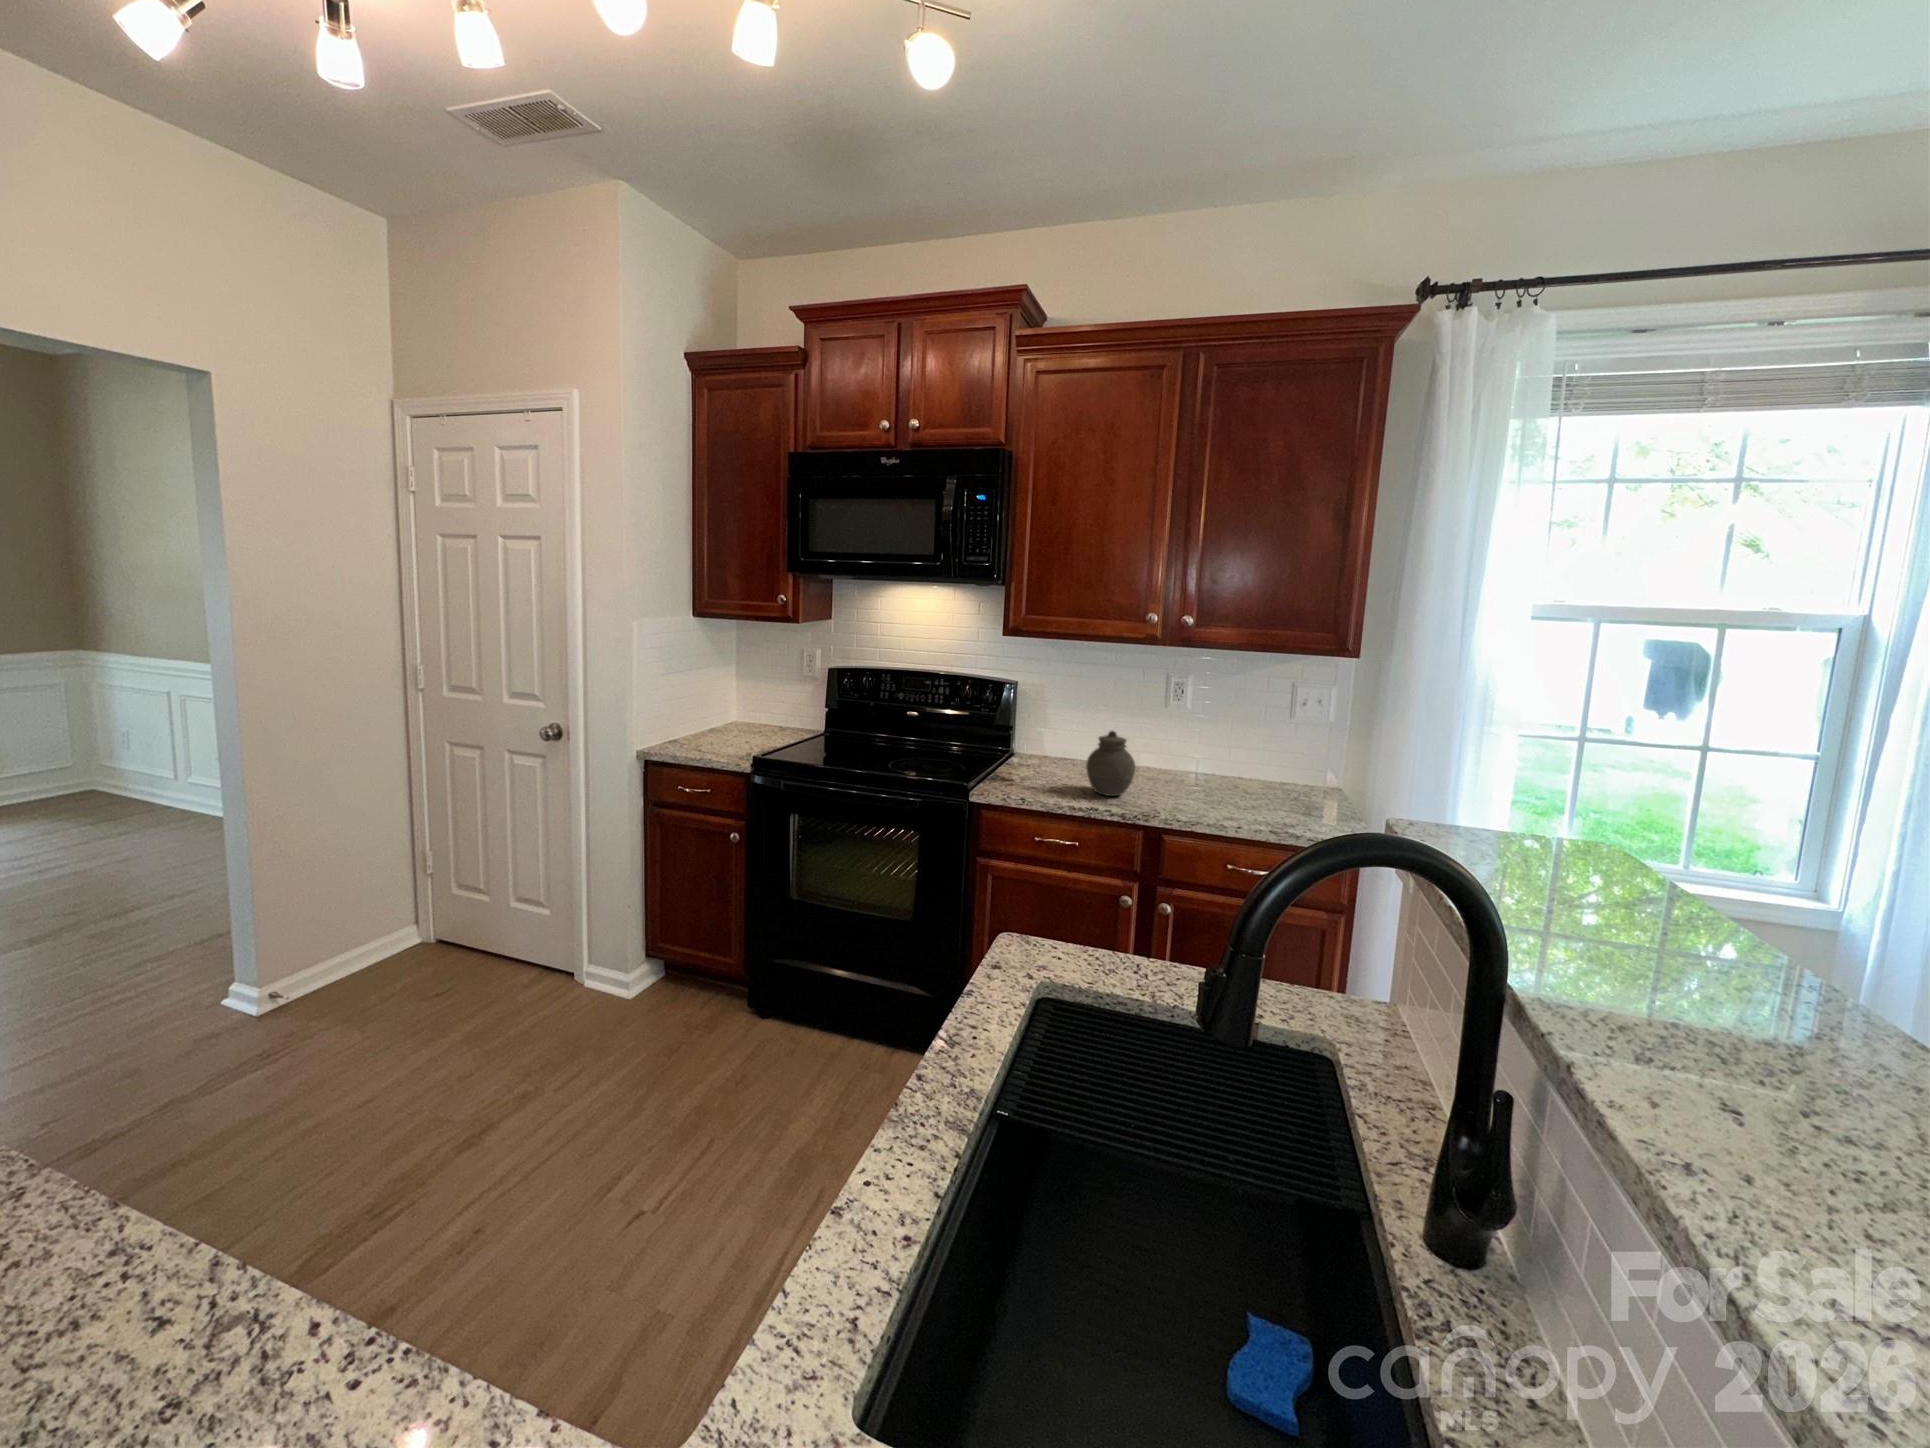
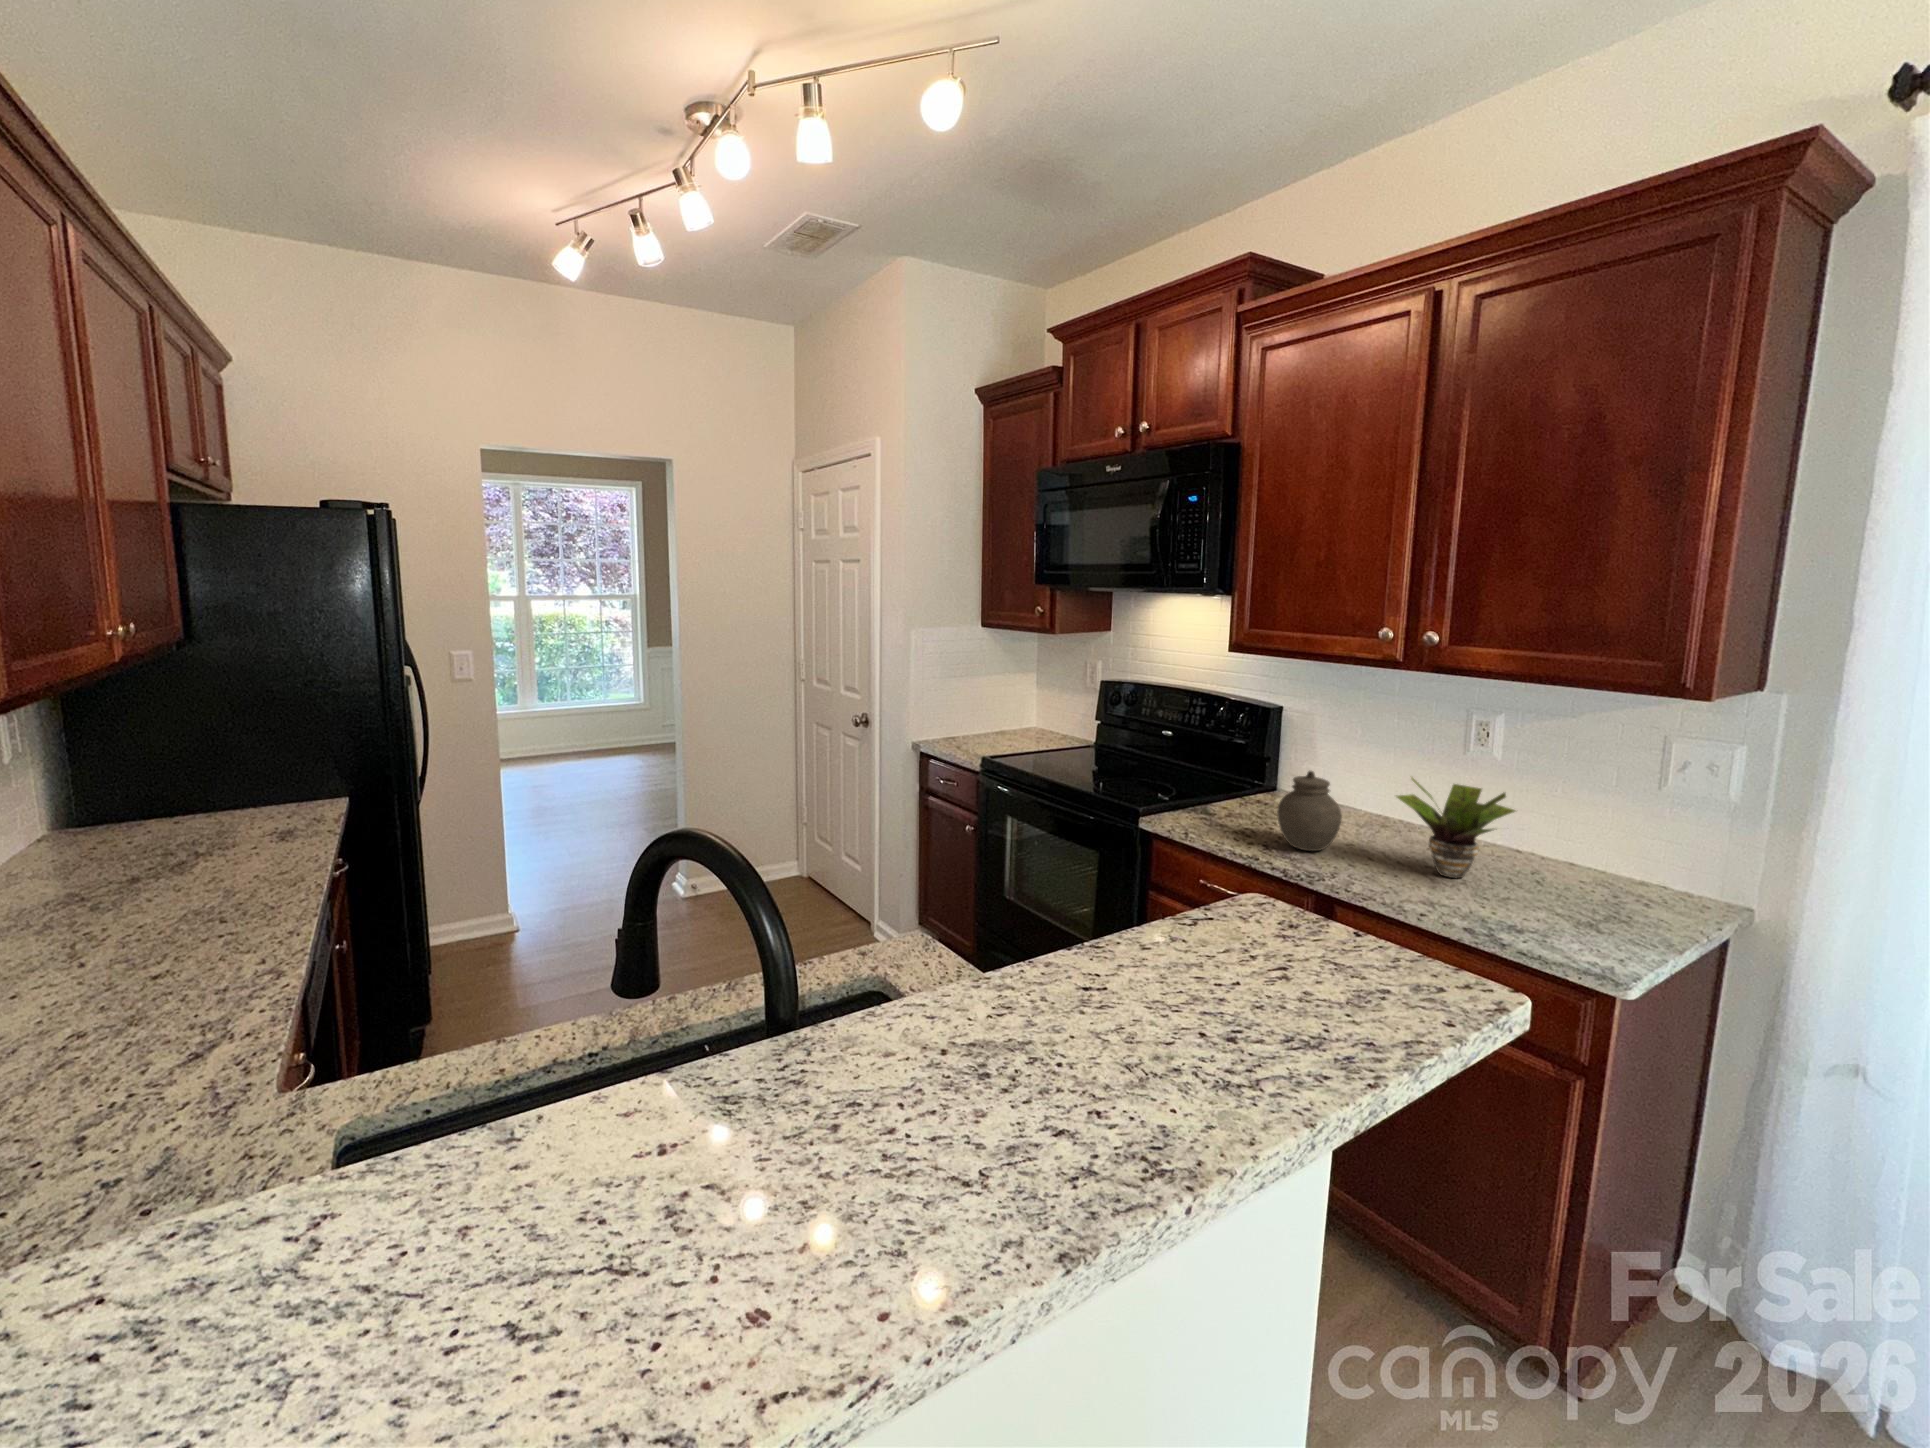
potted plant: none [1161,725,1261,798] -> present [1397,777,1515,878]

